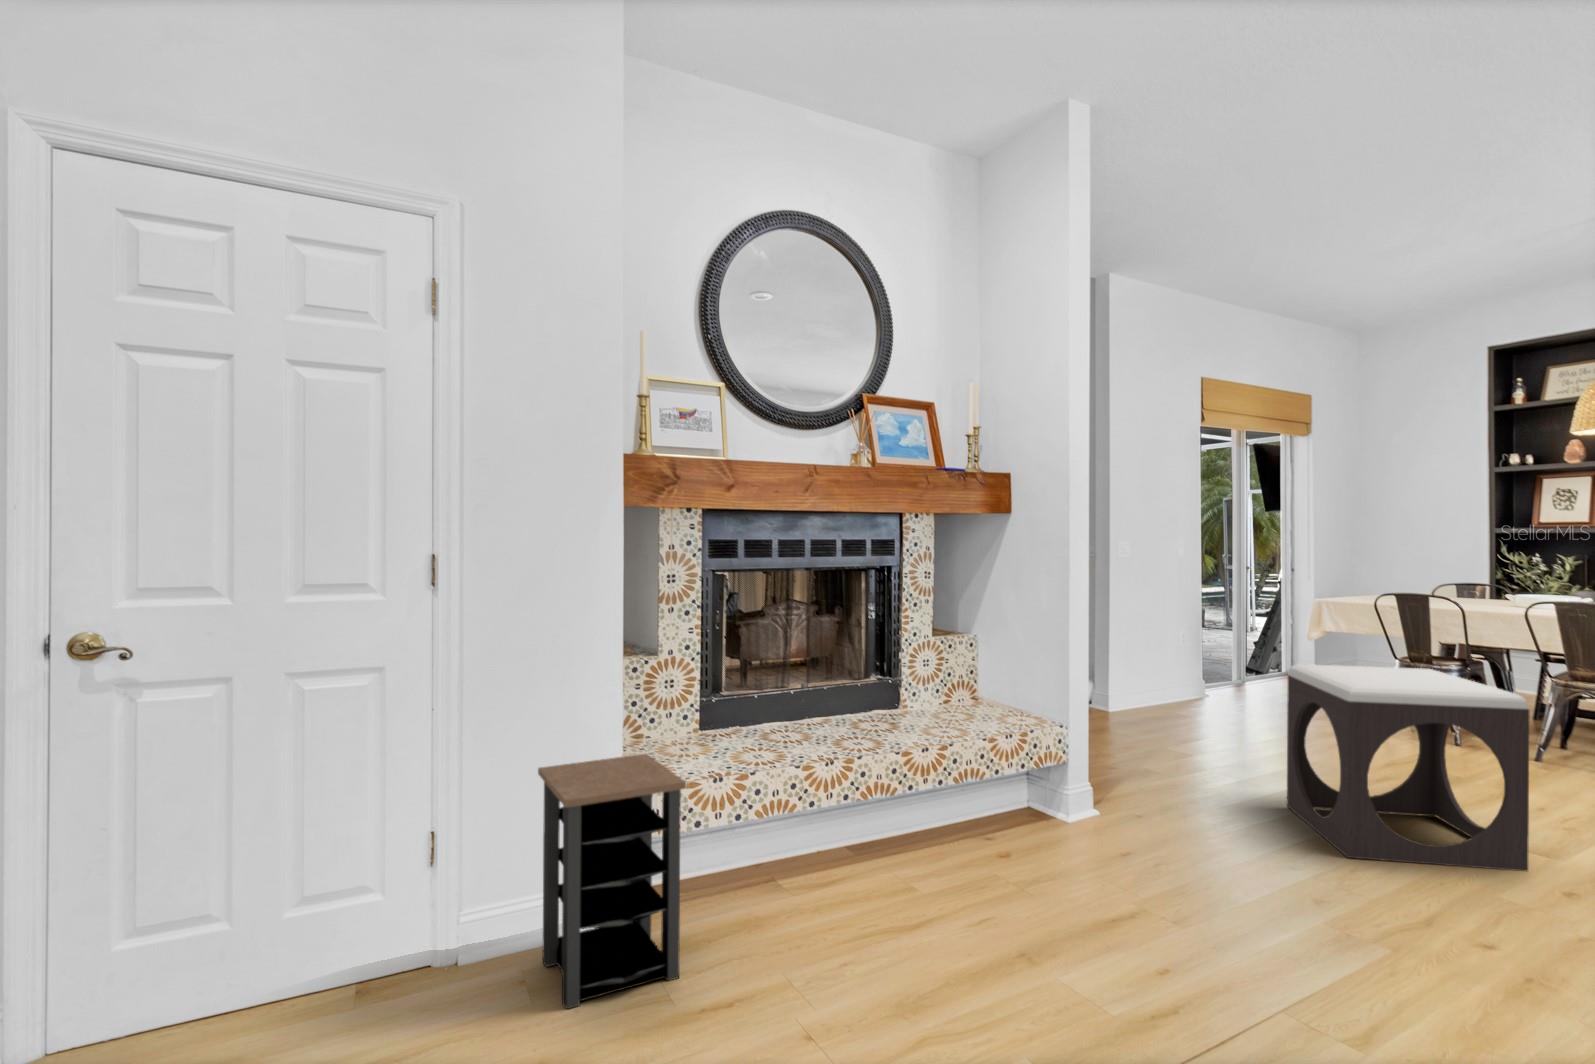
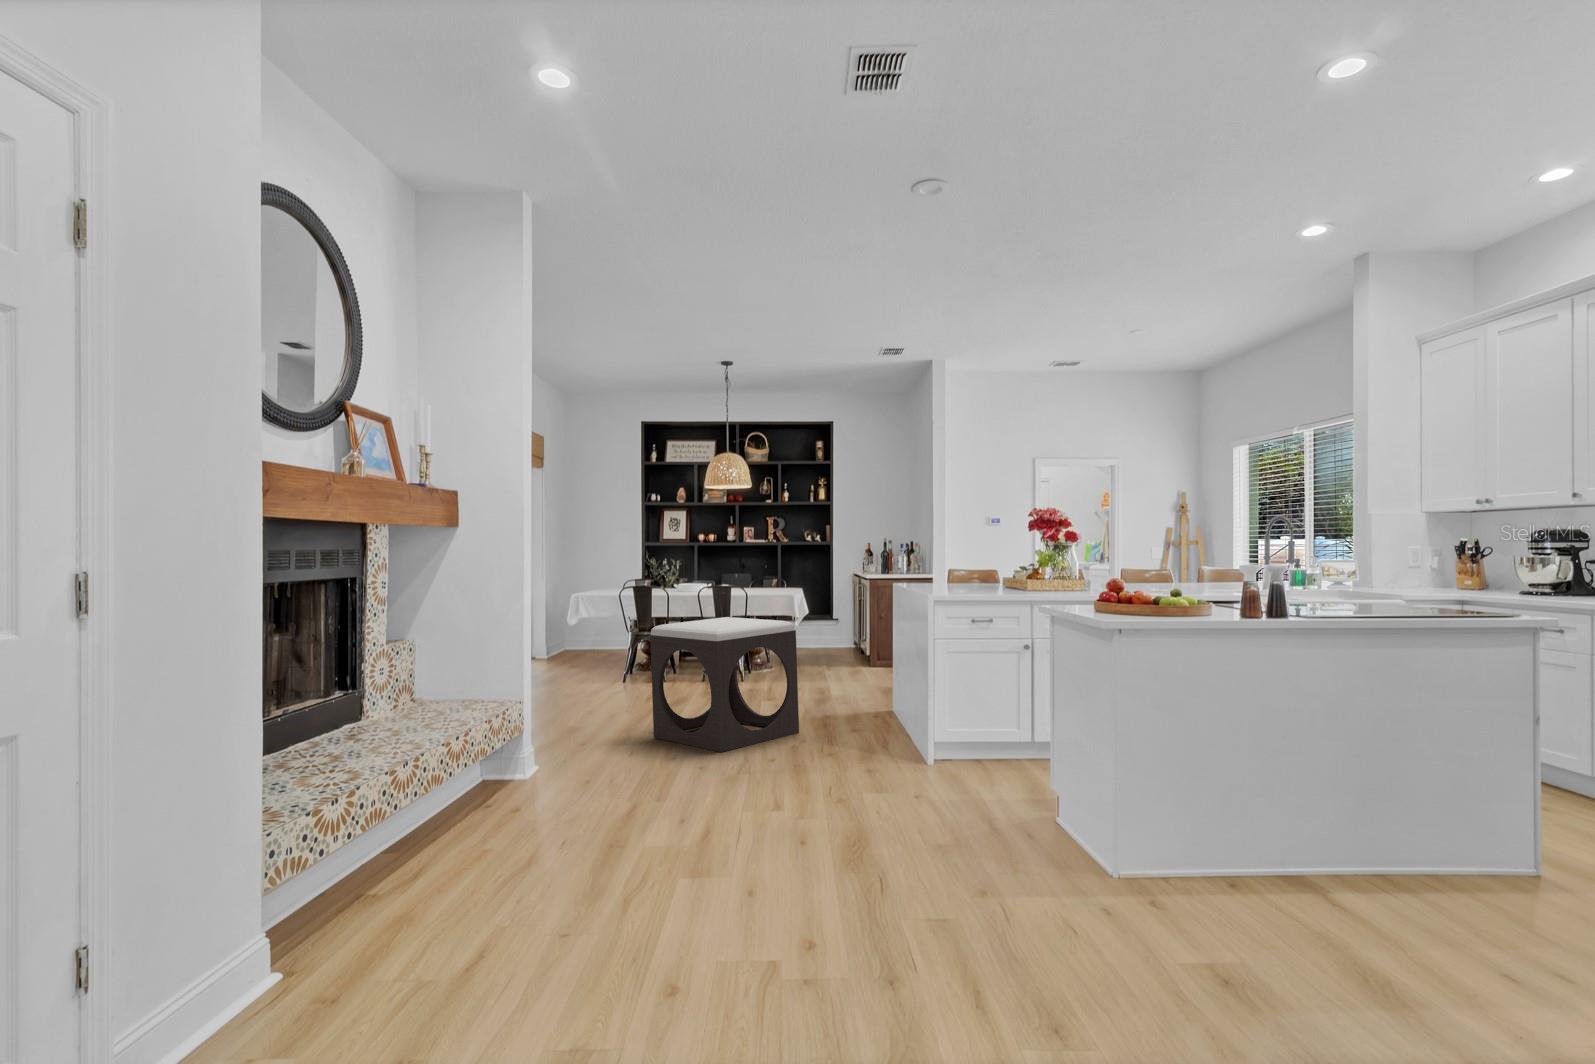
side table: present [538,754,686,1009] -> none [246,775,431,1021]

